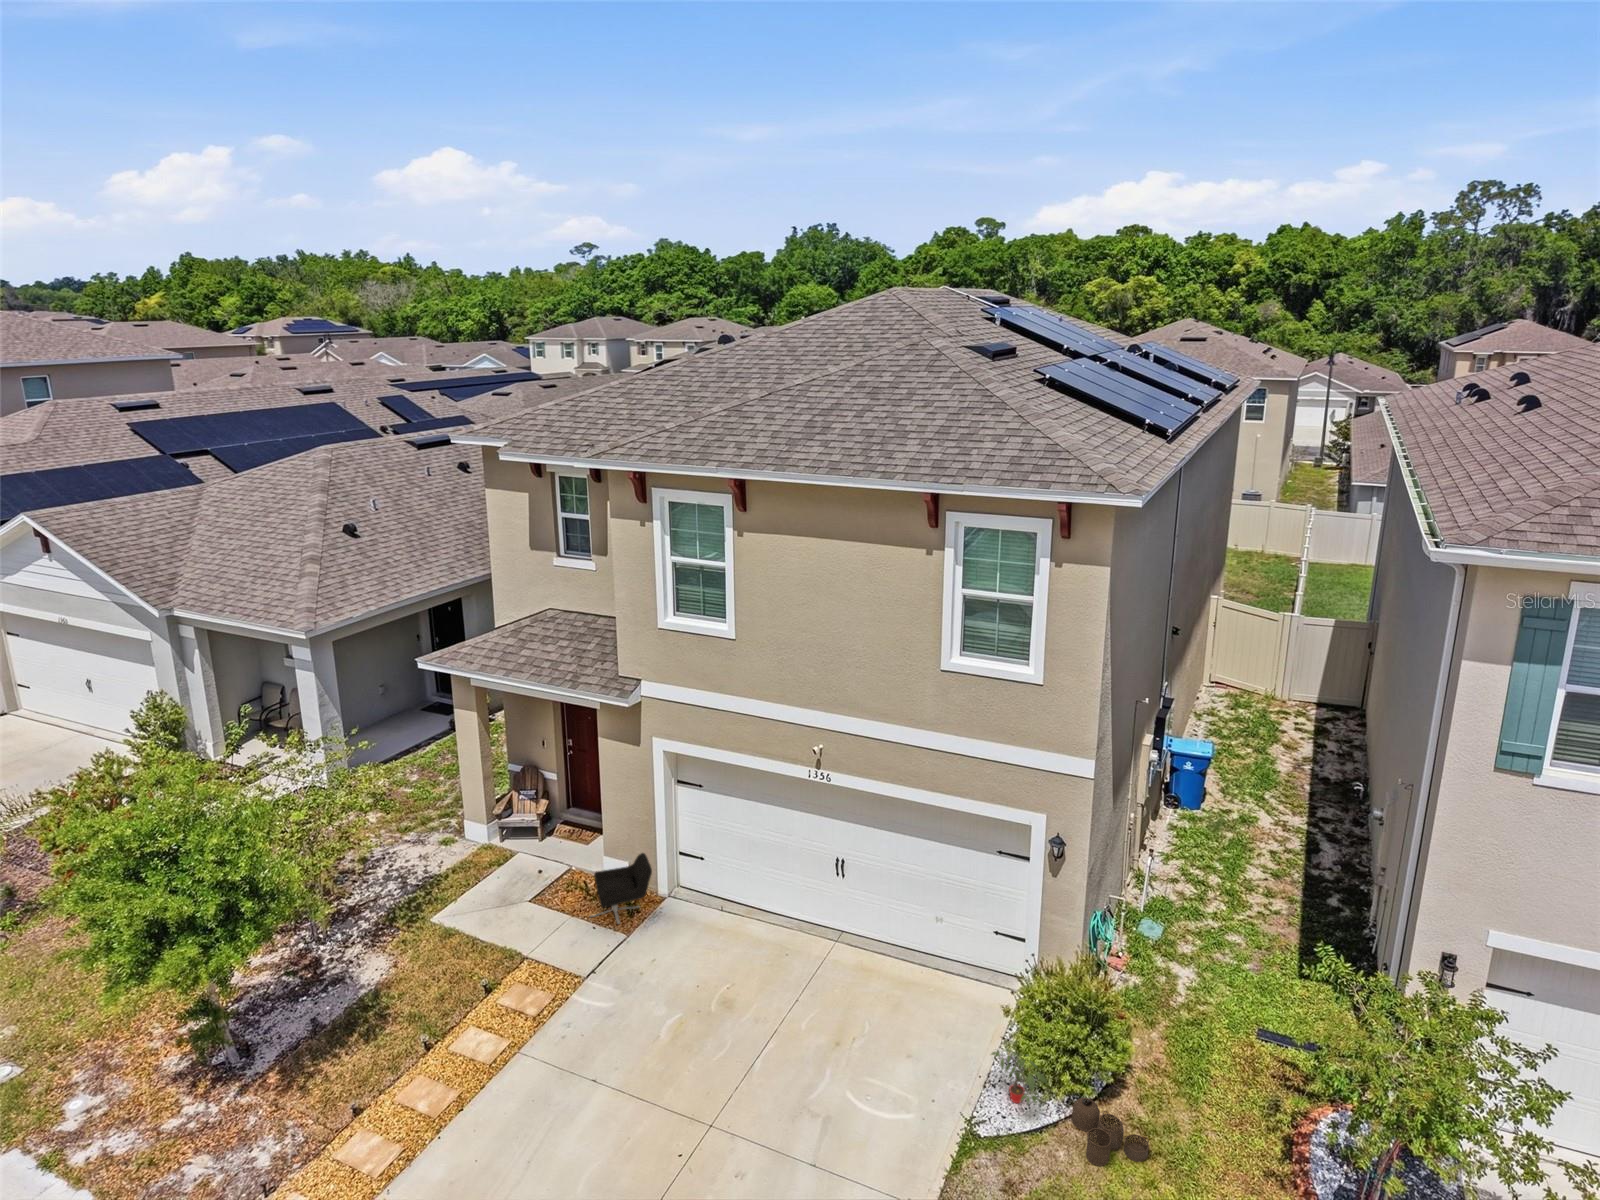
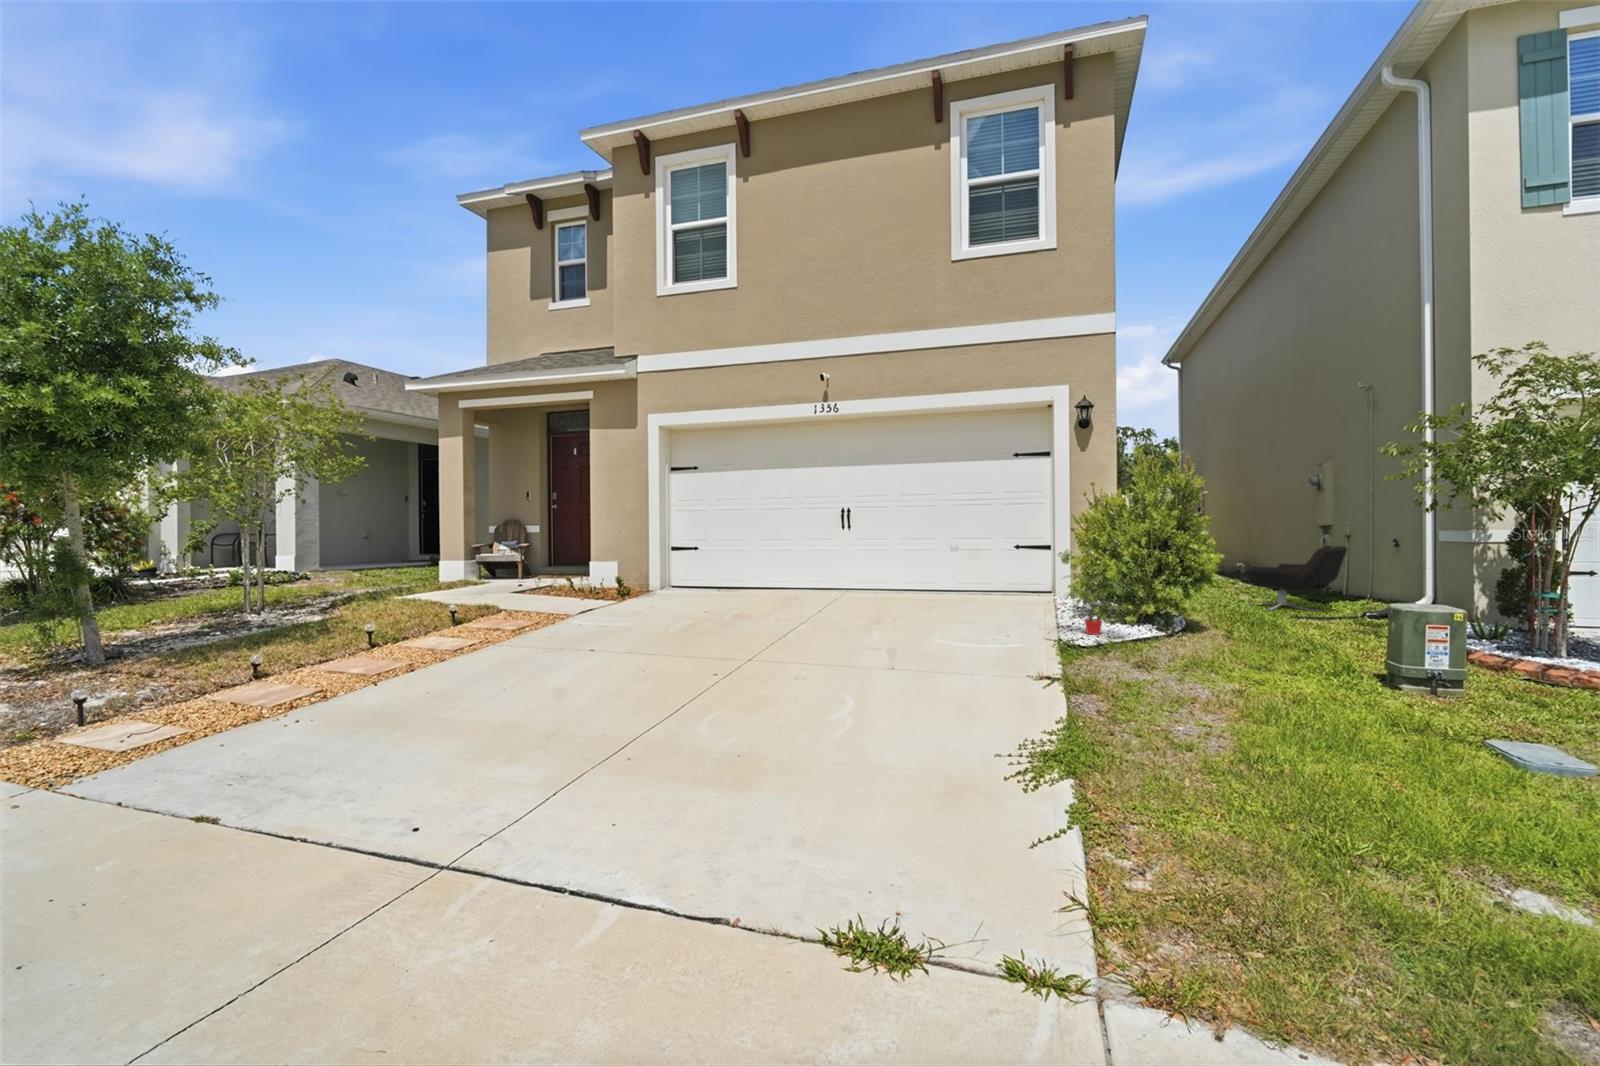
lounge chair: present [591,853,652,924] -> present [1246,546,1347,610]
woven basket: present [1071,1098,1149,1166] -> none [1160,608,1265,649]

